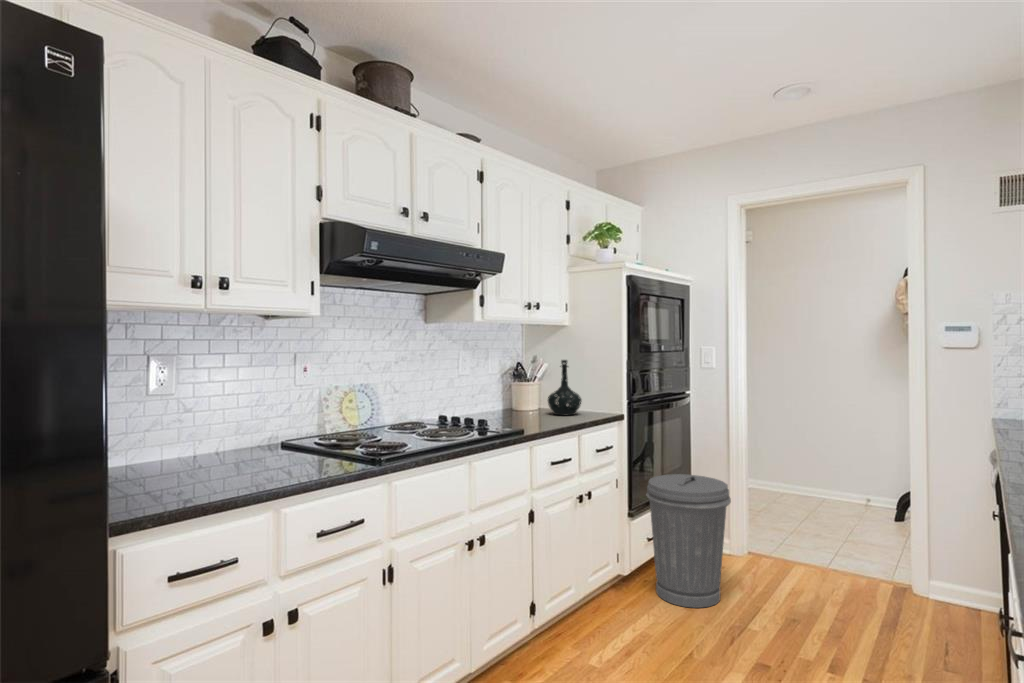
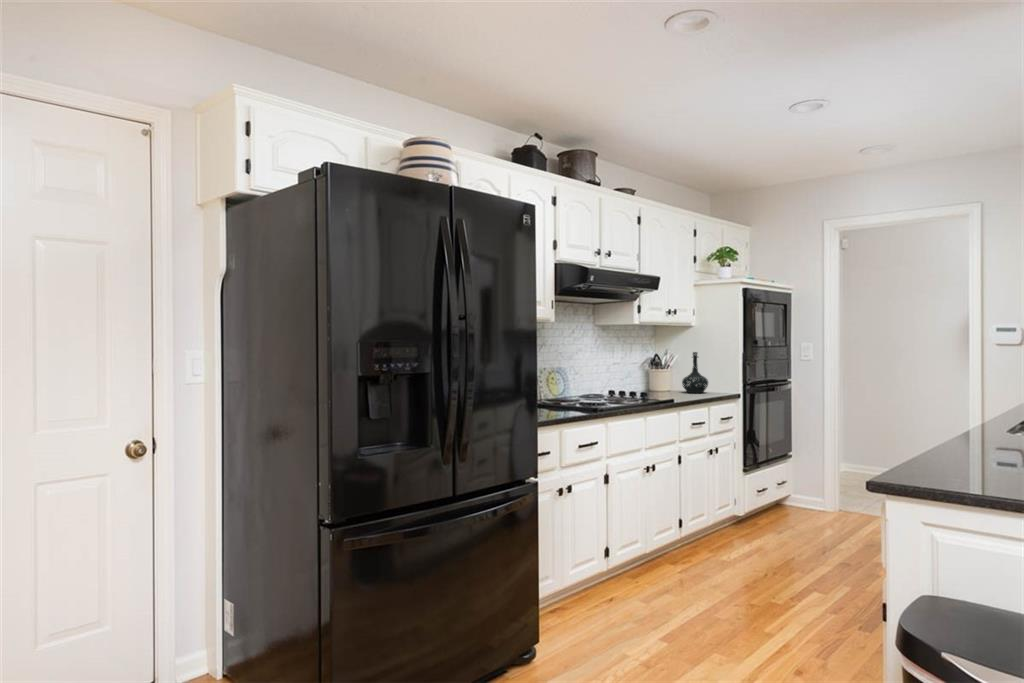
trash can: present [646,474,731,608] -> none [757,440,824,536]

